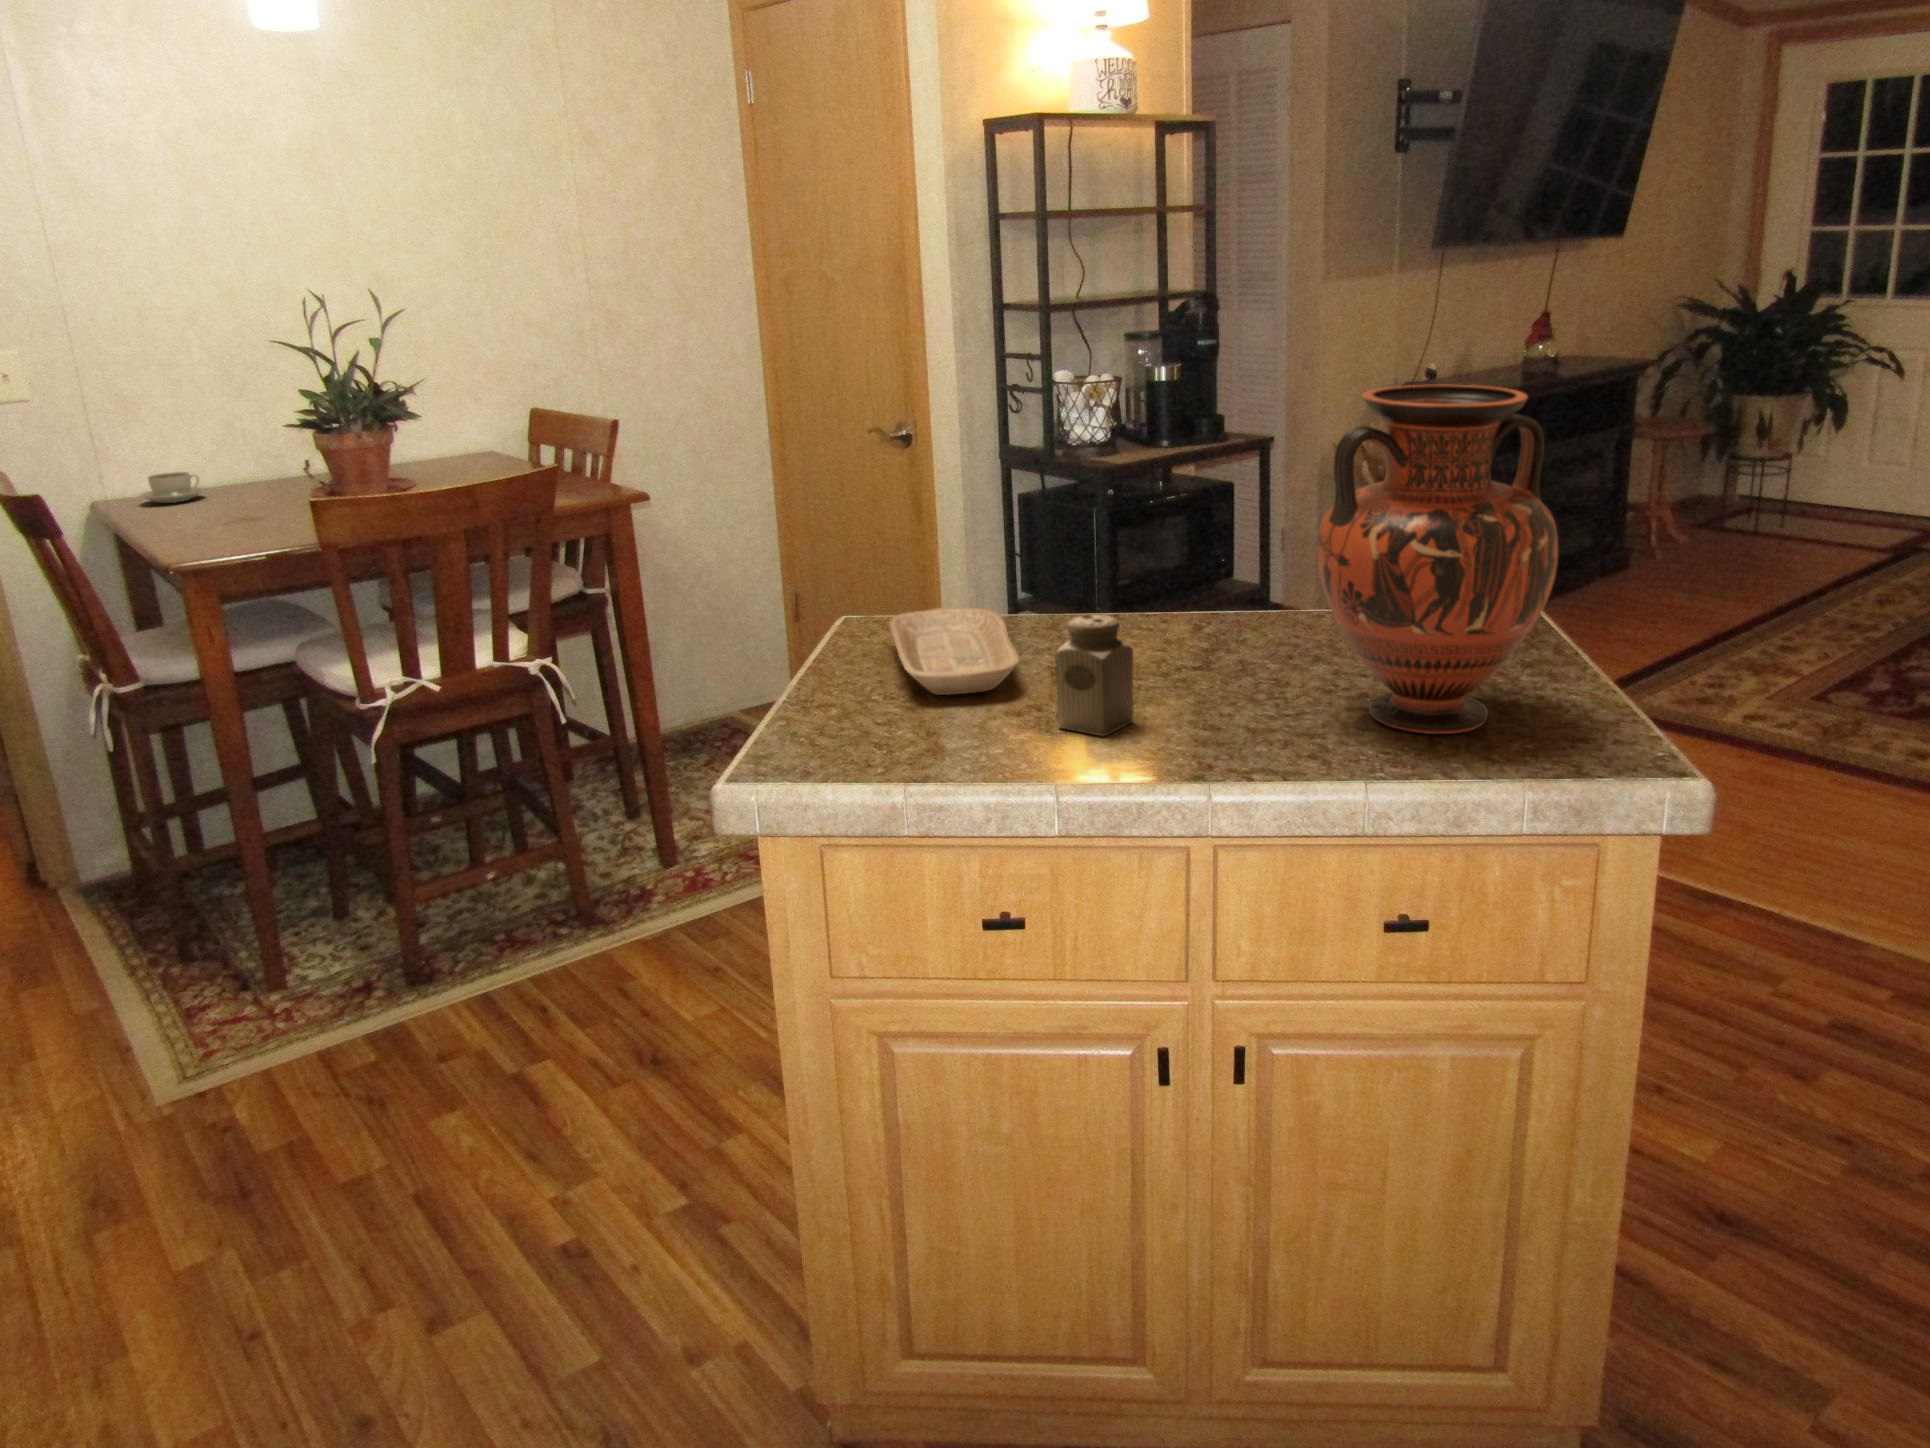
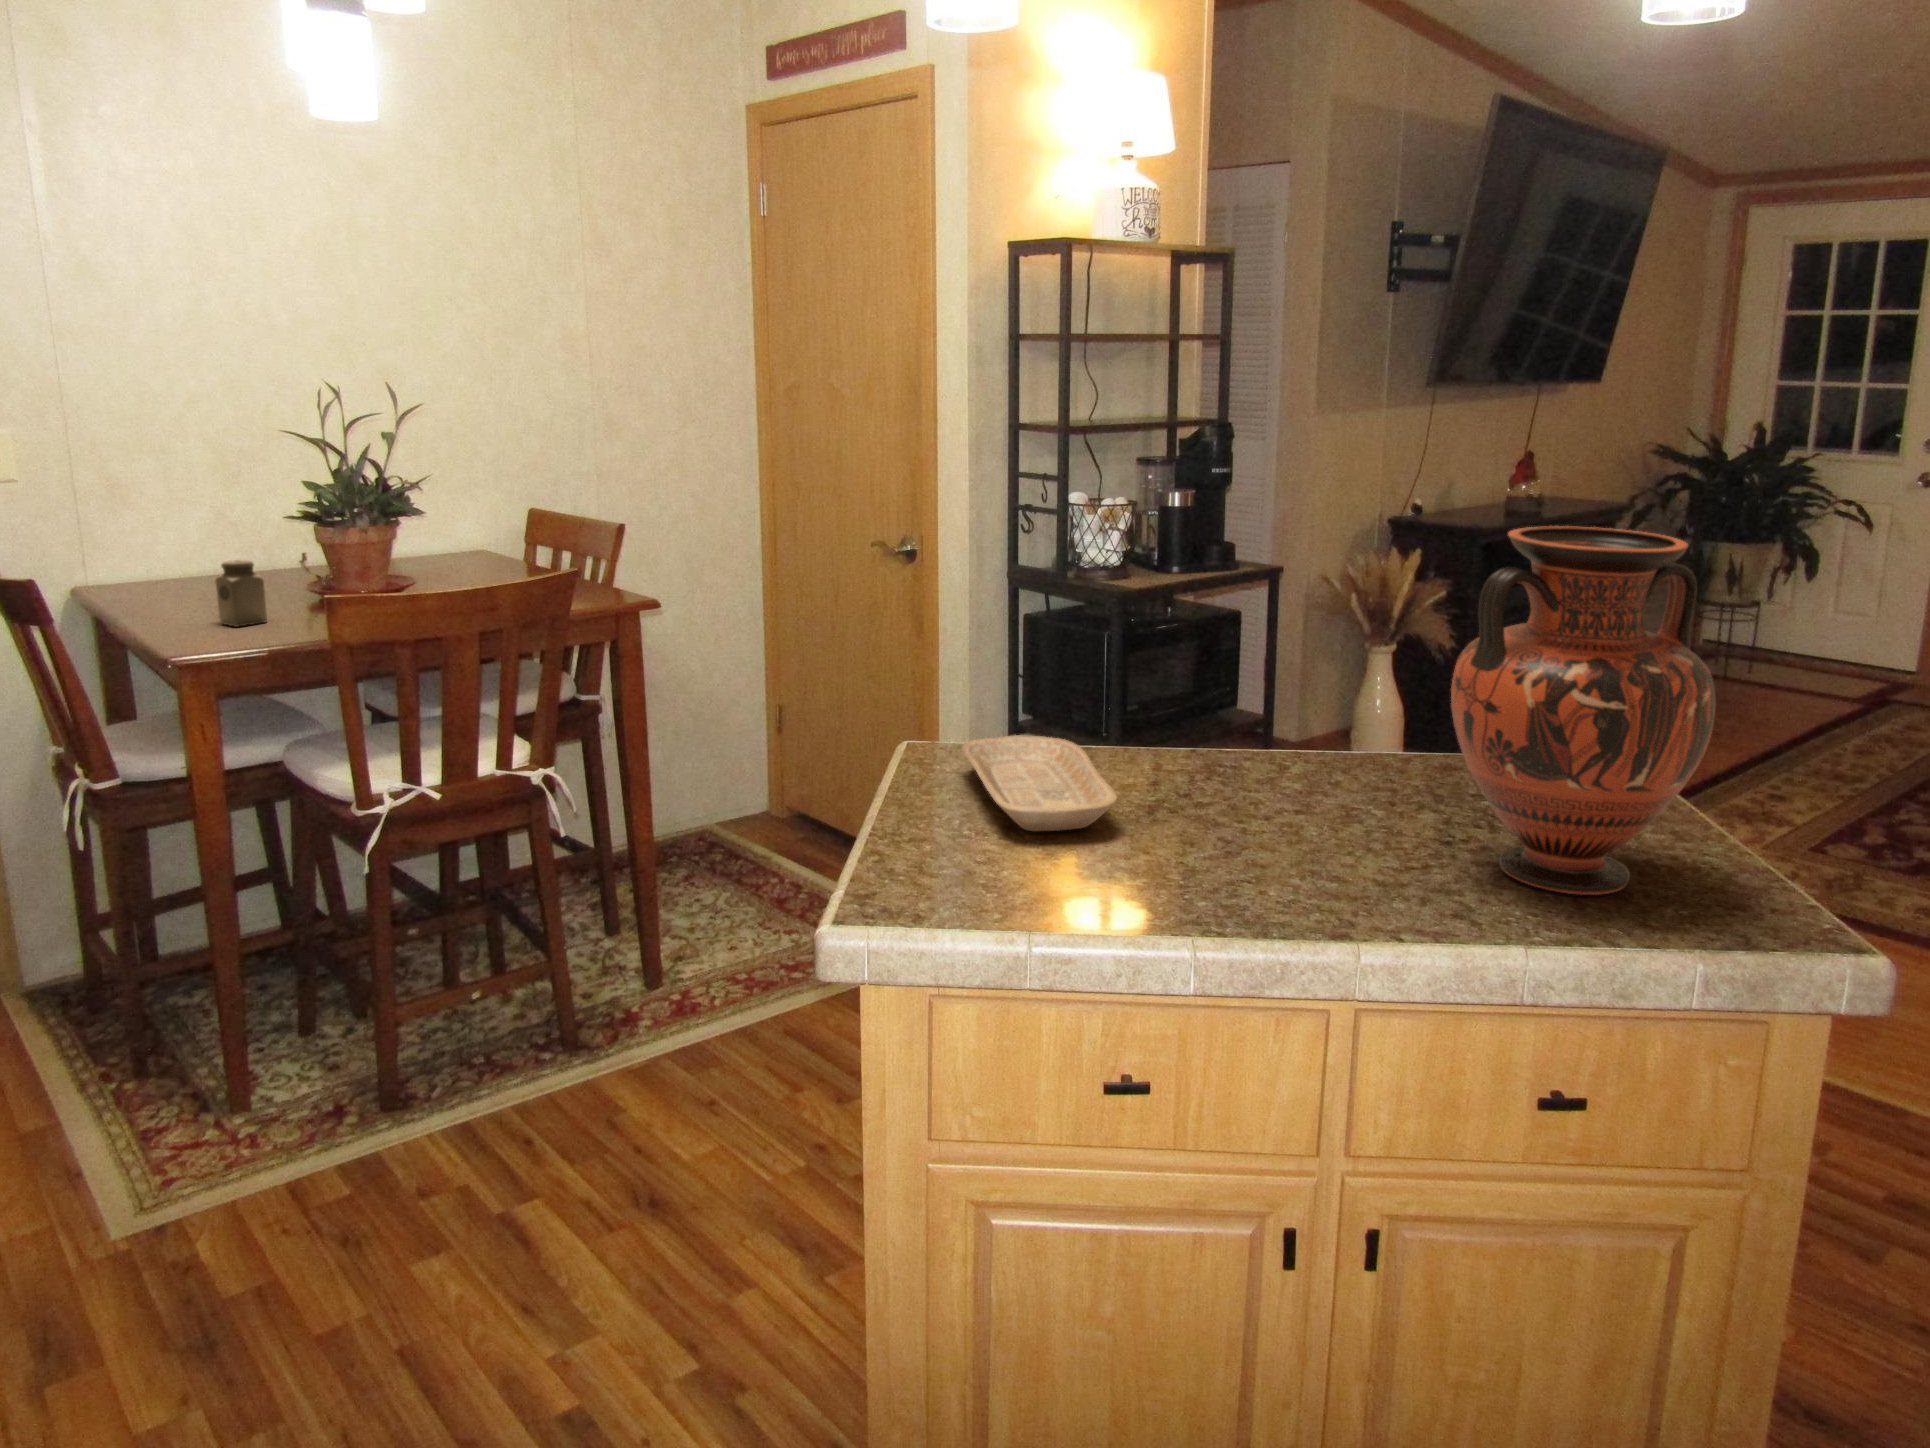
coffee cup: present [140,472,204,503] -> none [128,560,197,591]
salt shaker: present [1055,615,1134,736] -> present [216,560,267,627]

